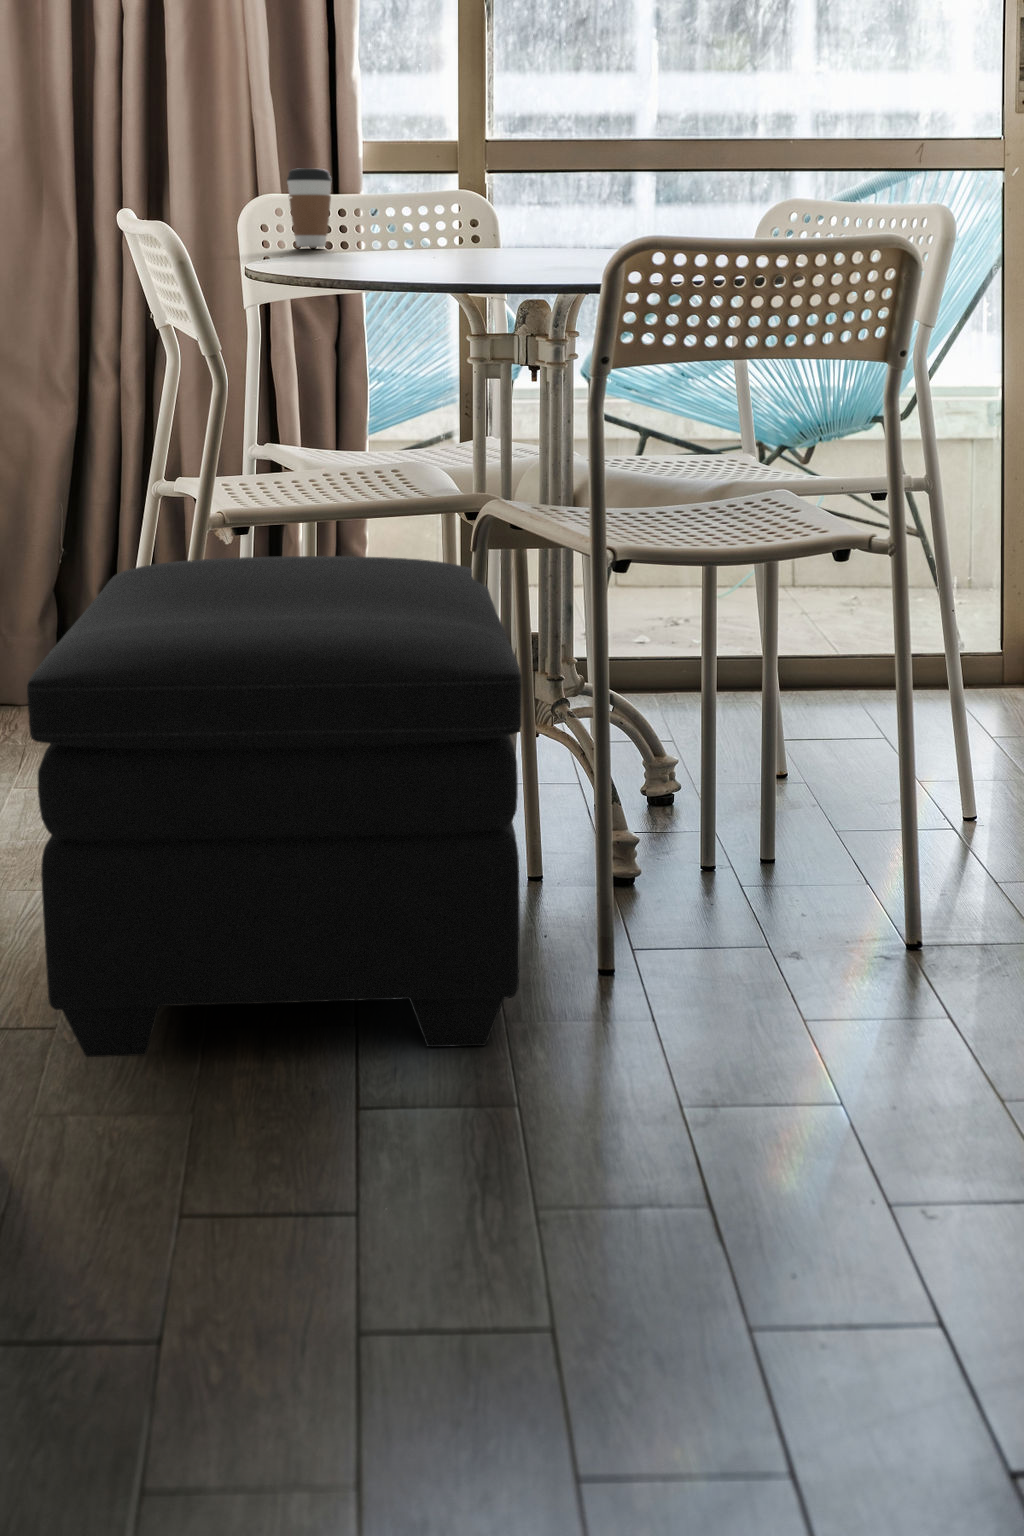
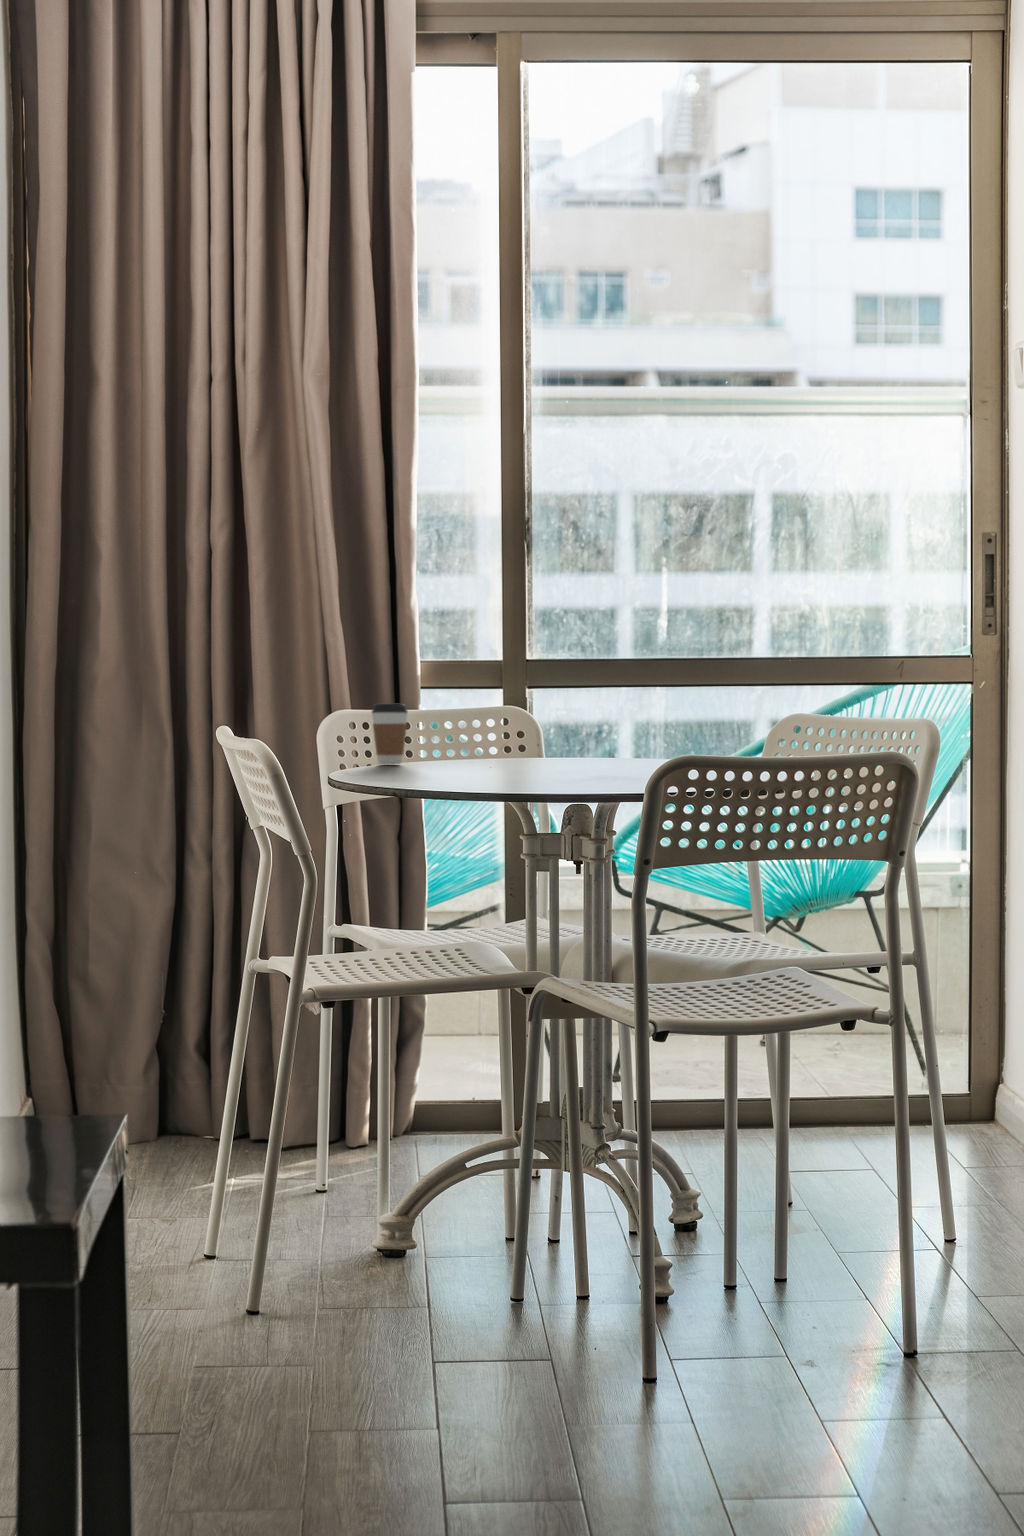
ottoman: present [27,556,522,1057] -> none [184,1025,581,1457]

